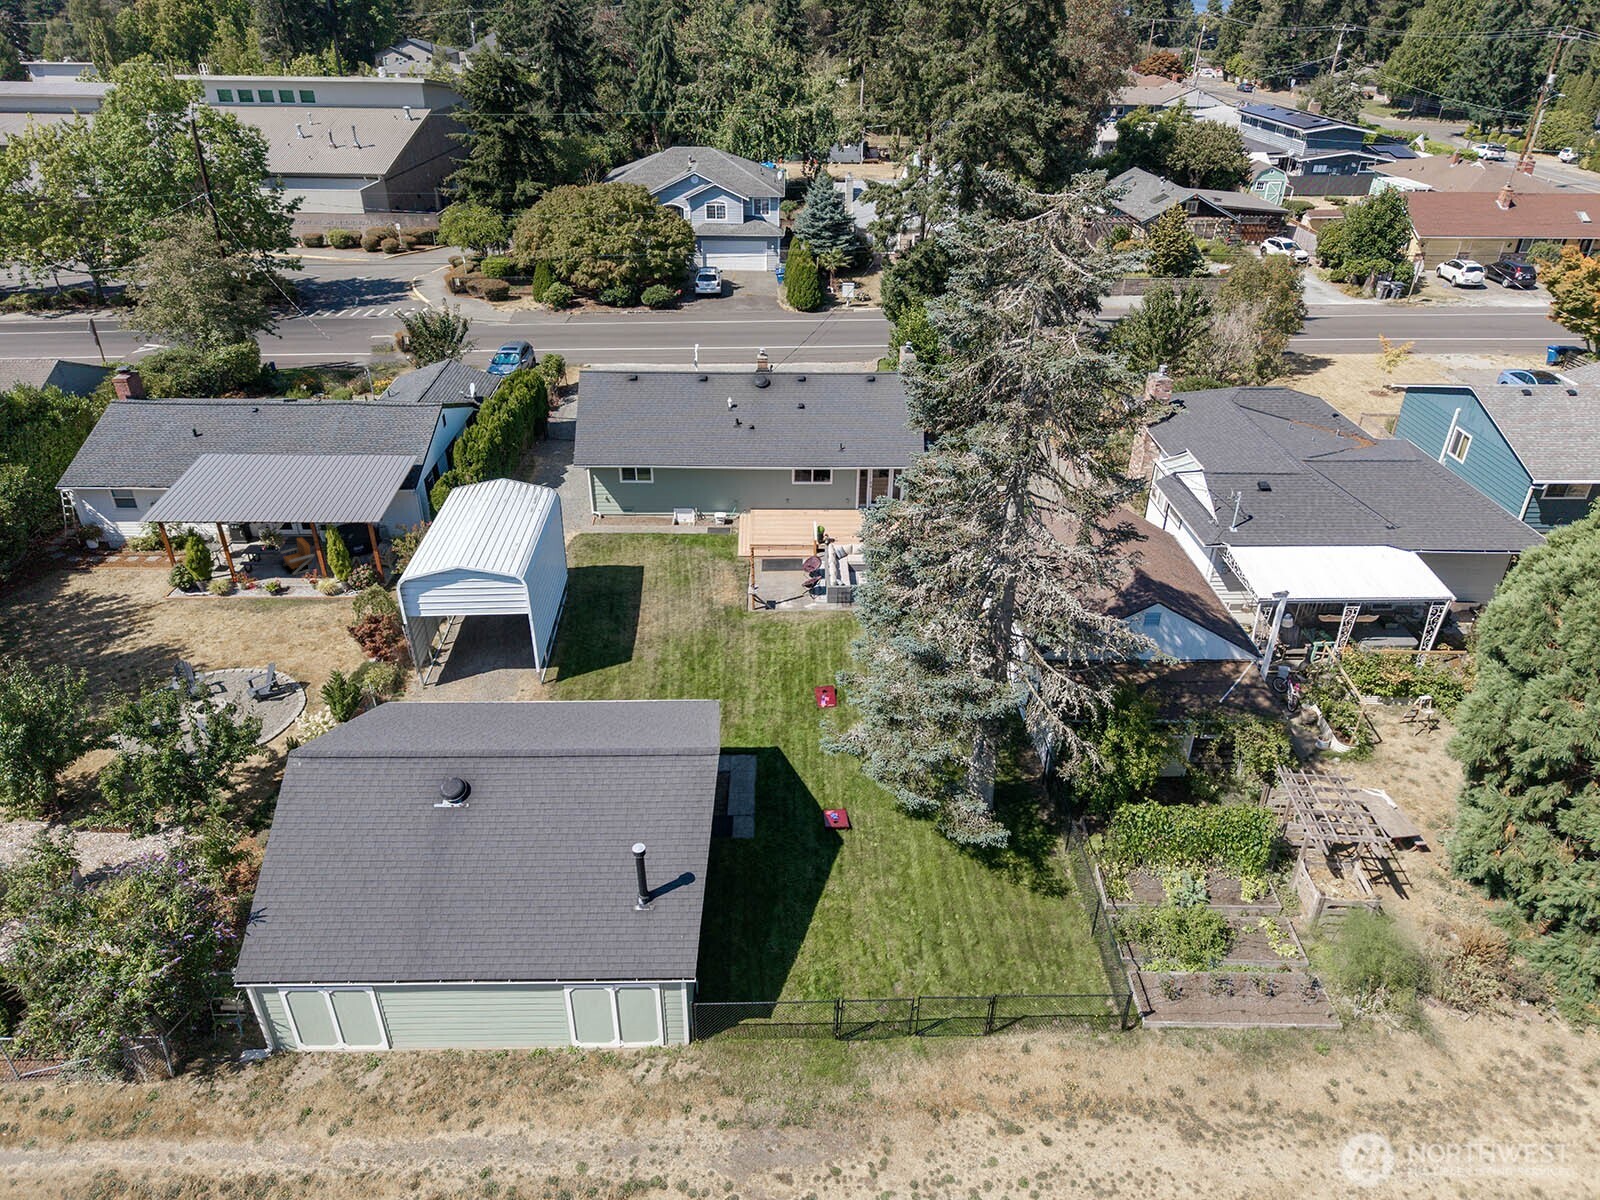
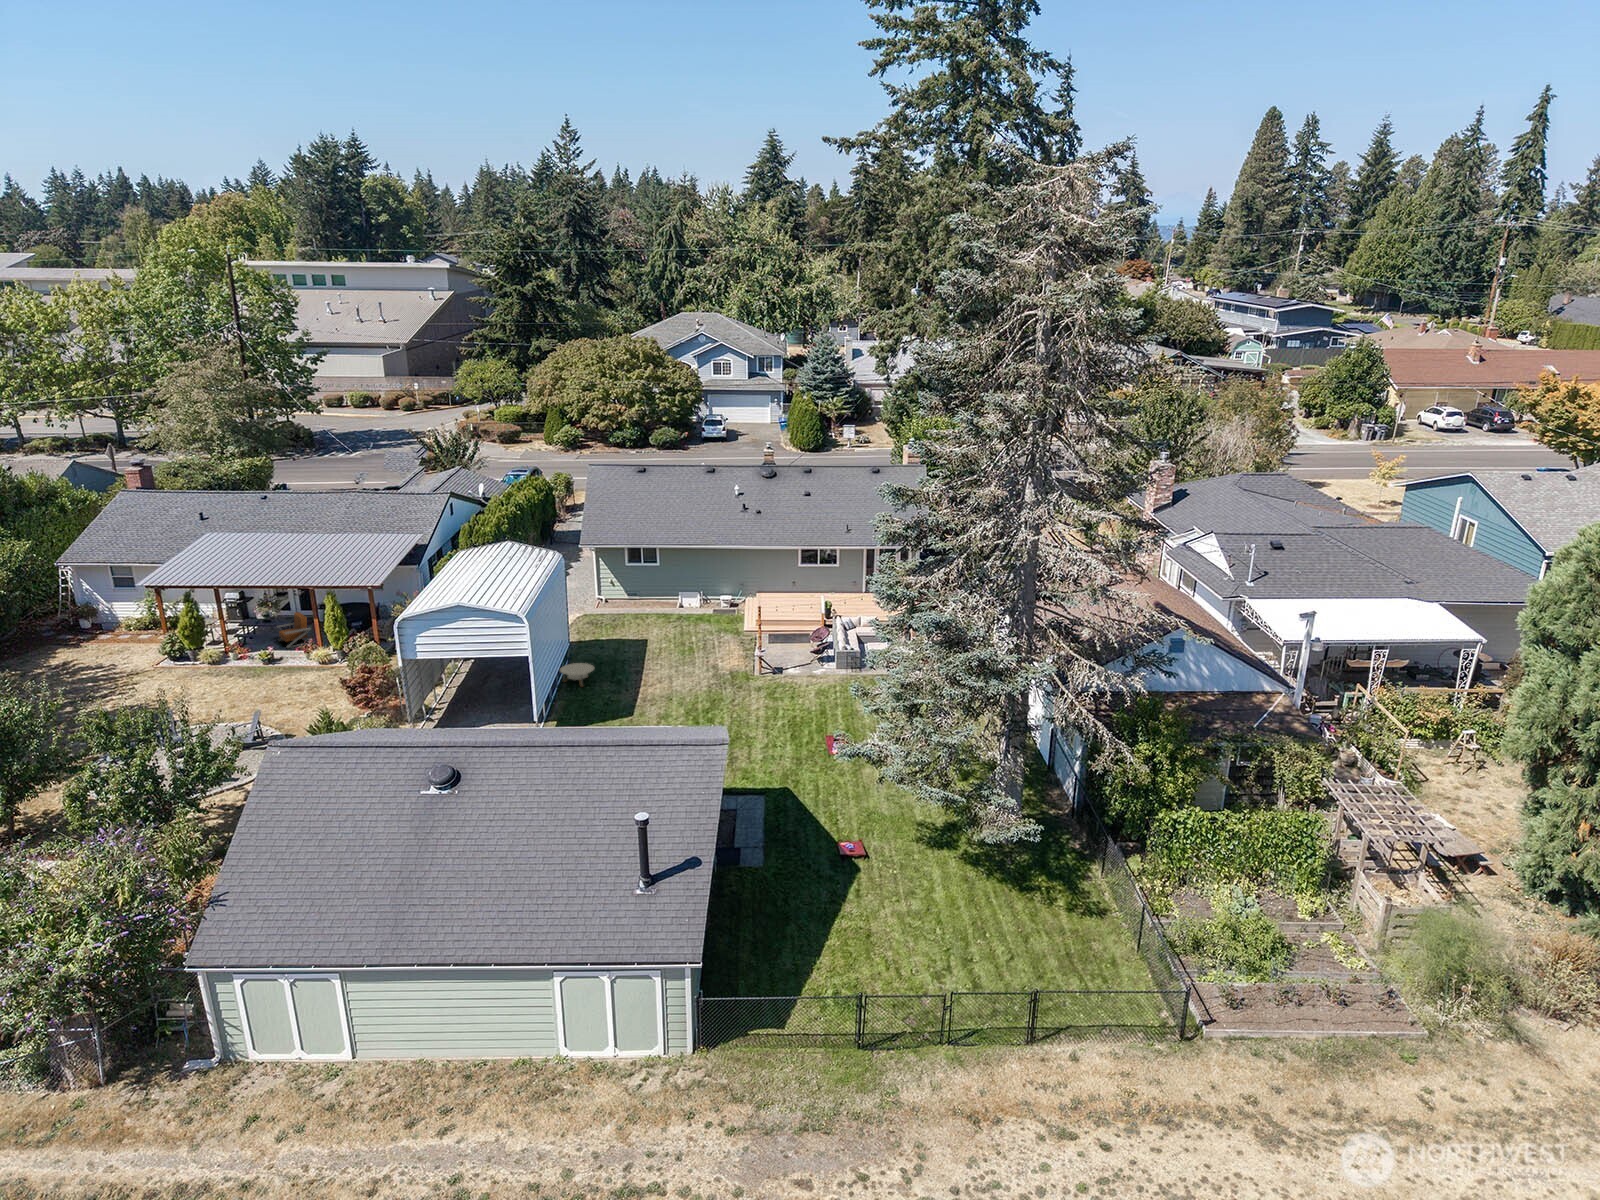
round table: none [559,601,593,627] -> present [560,663,594,687]

